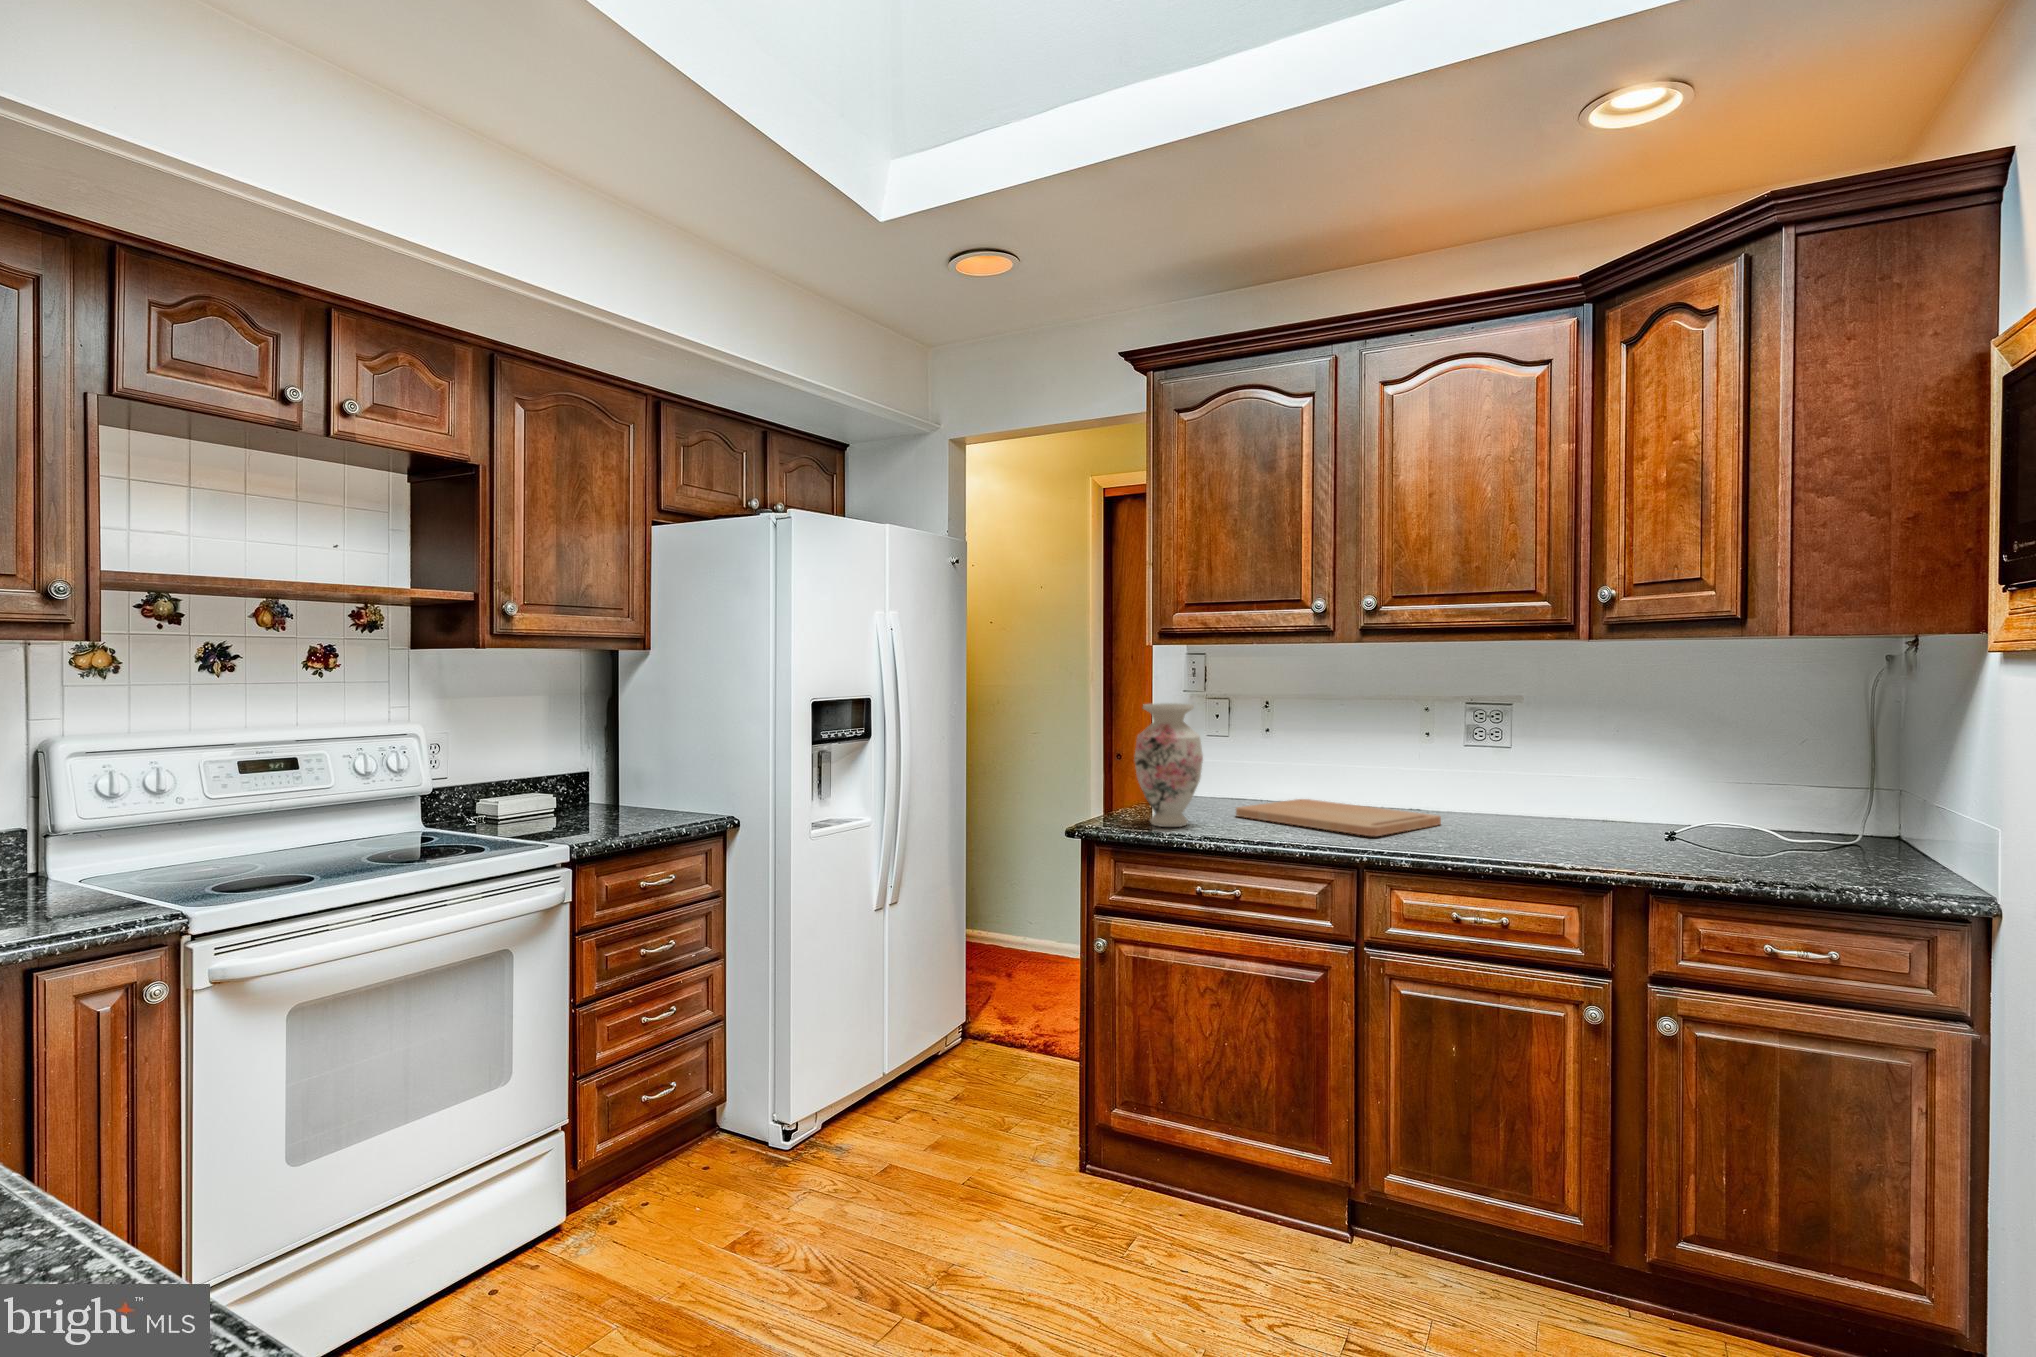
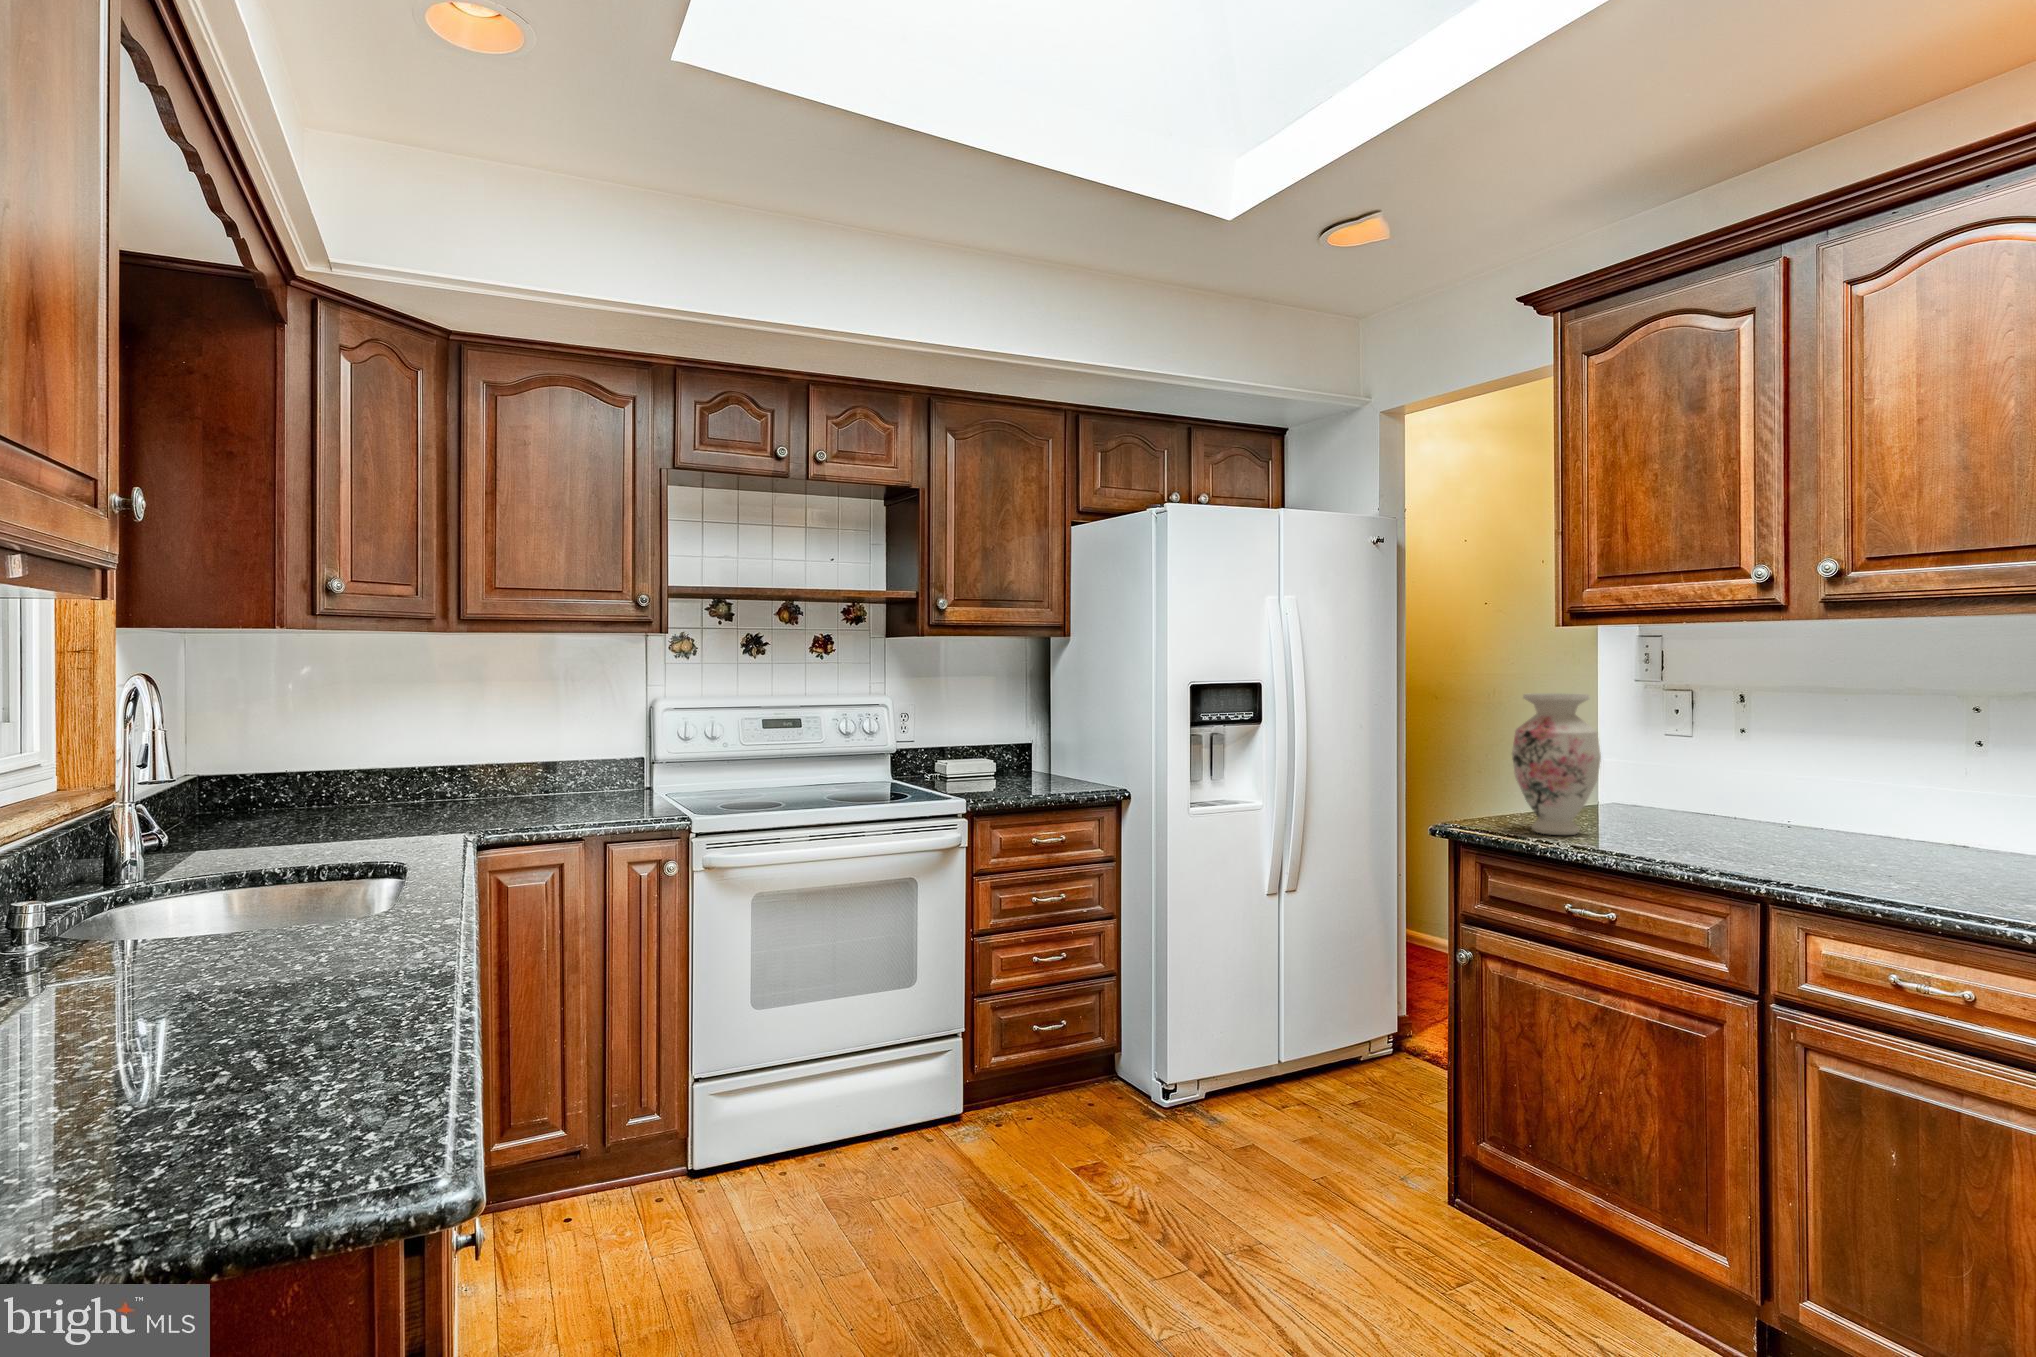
cutting board: present [1236,799,1441,836] -> none [1659,819,1954,867]

